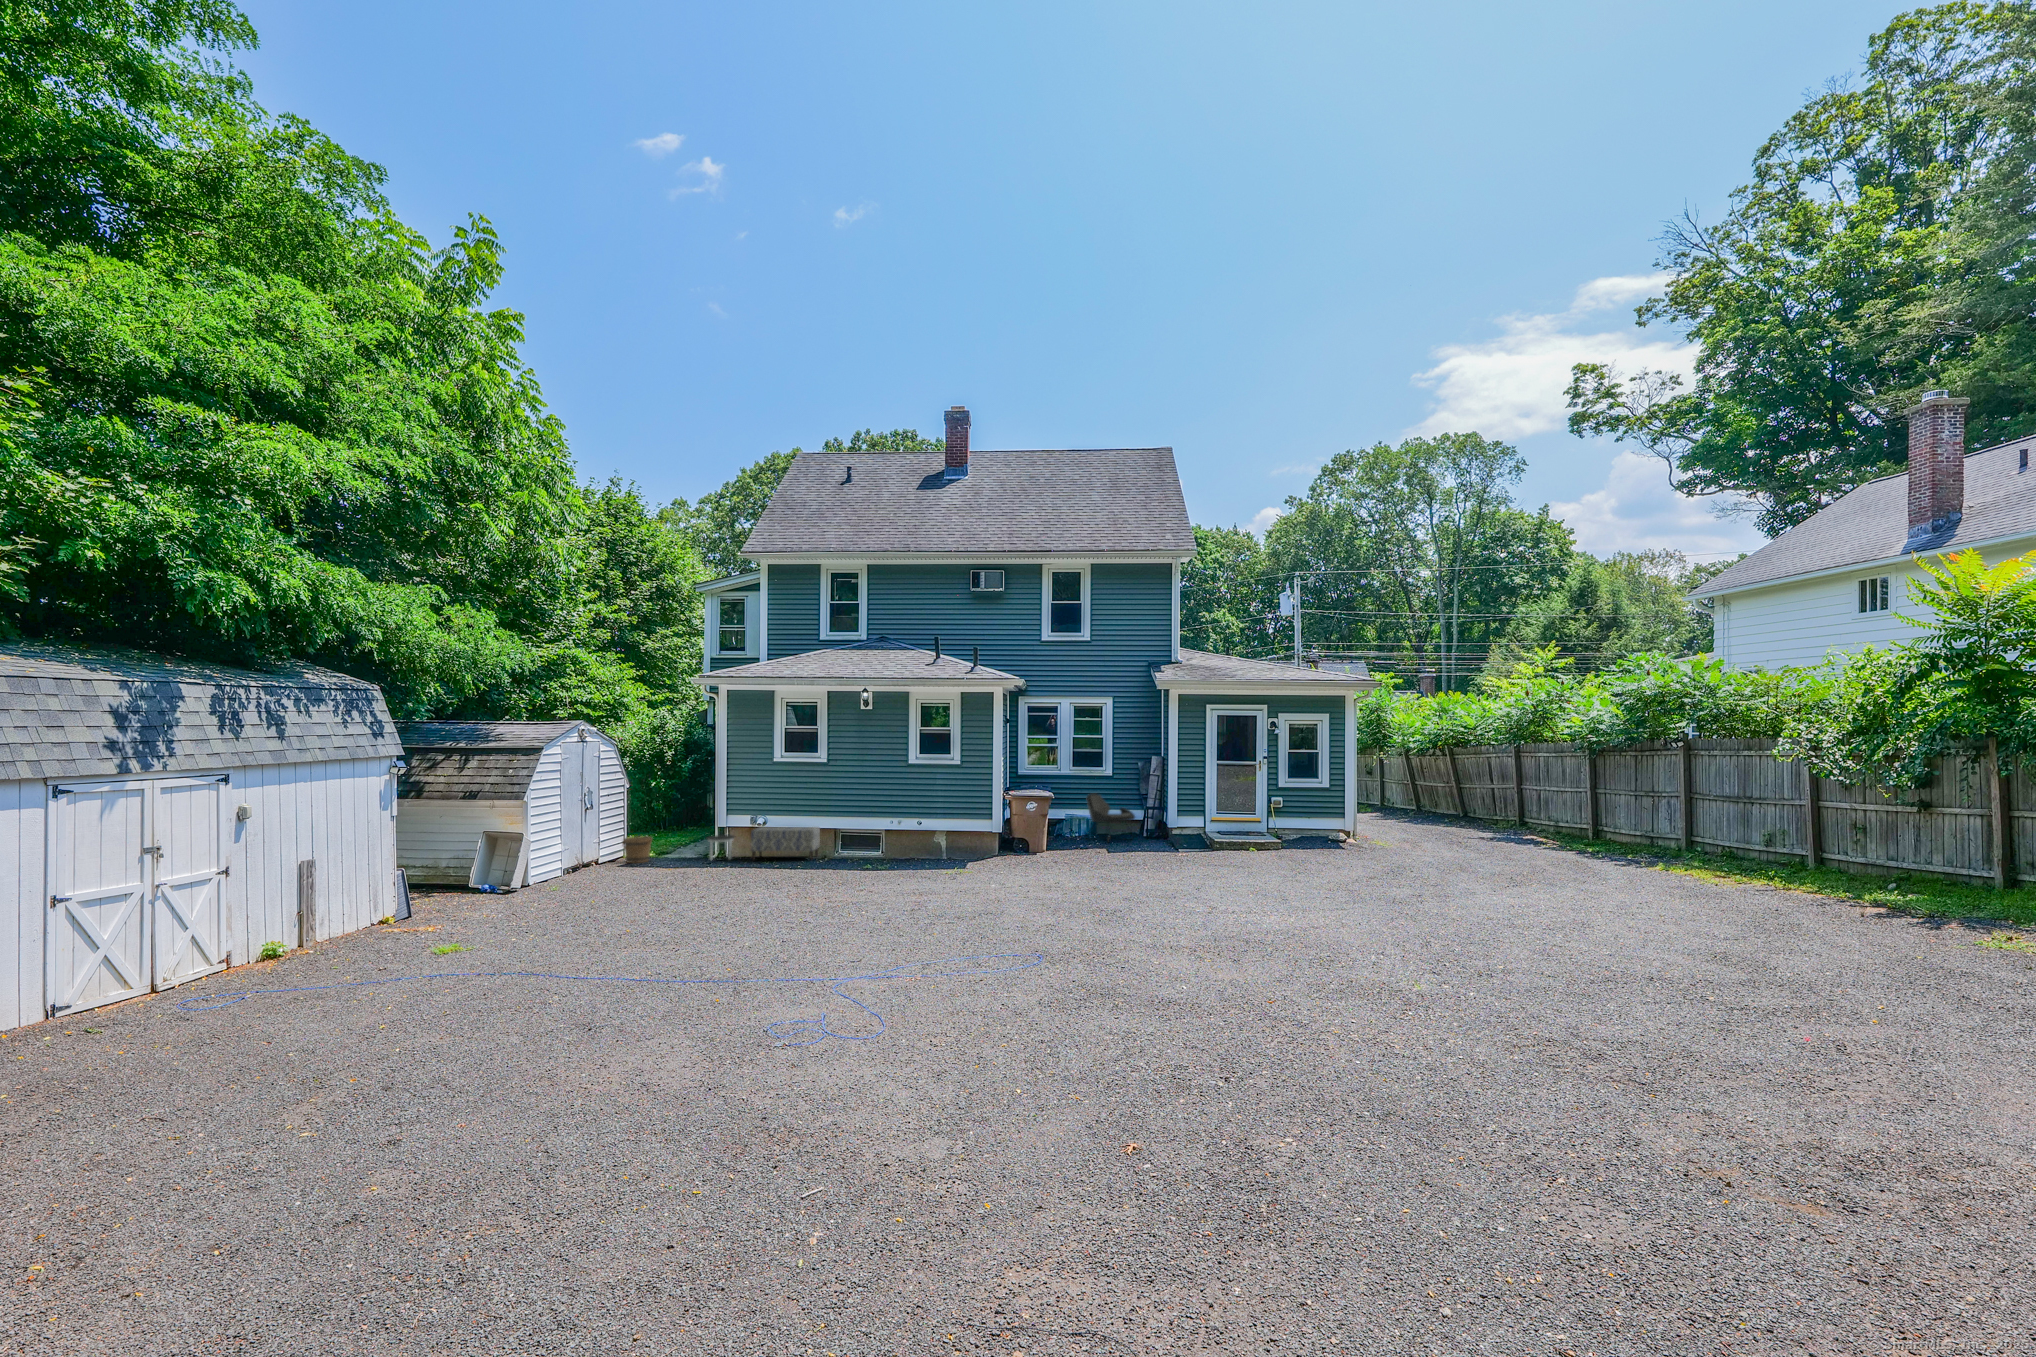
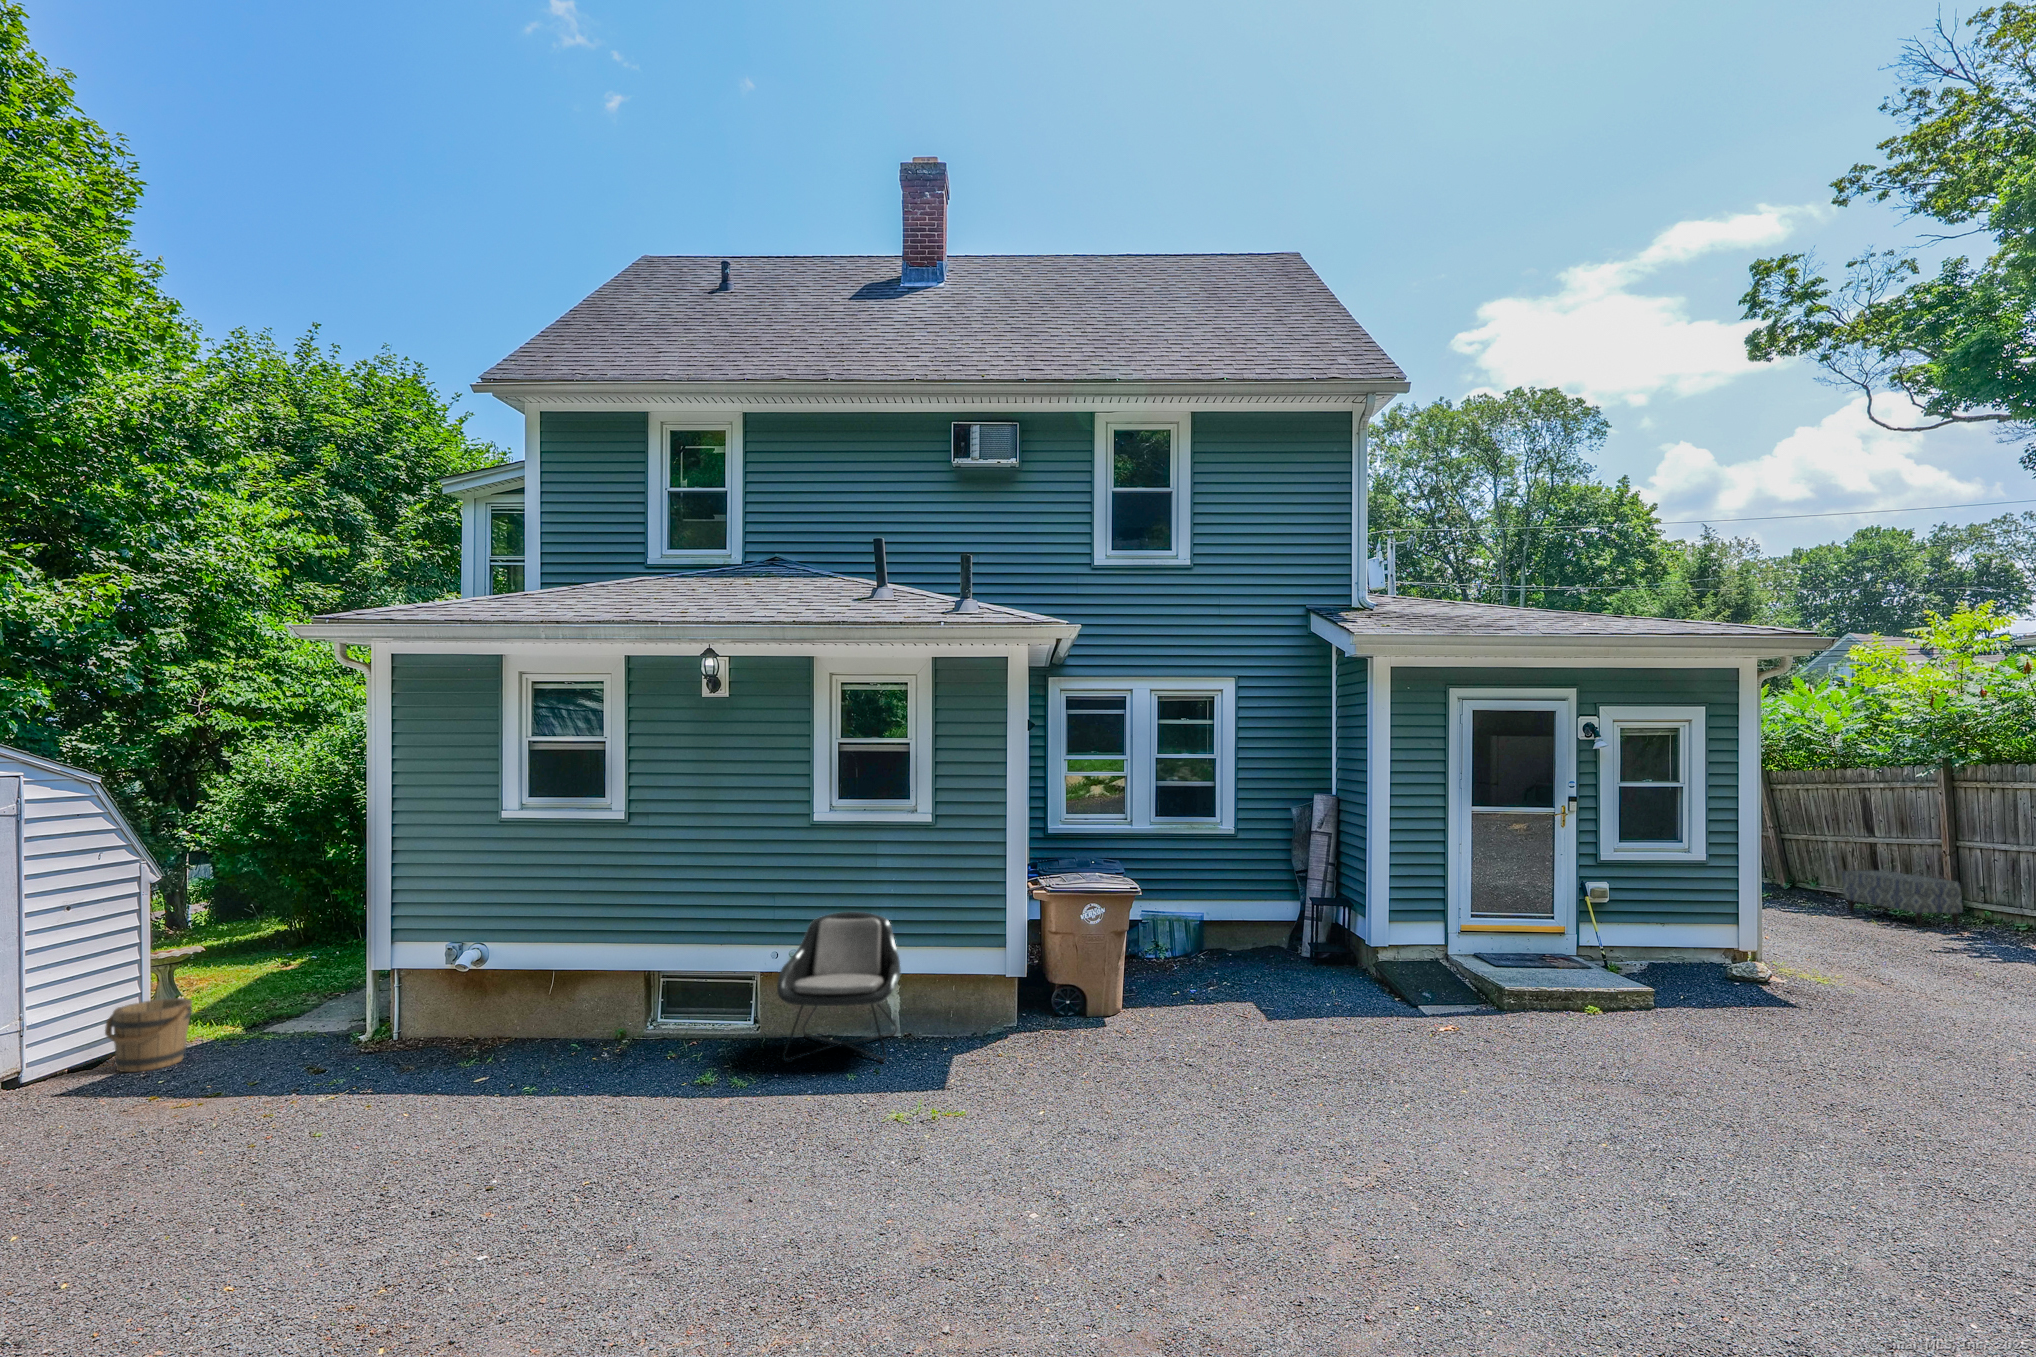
lounge chair: present [1086,793,1135,840] -> present [777,912,901,1063]
bench: present [751,827,820,860] -> present [1842,870,1963,927]
round table: present [707,835,734,860] -> none [327,989,405,1057]

